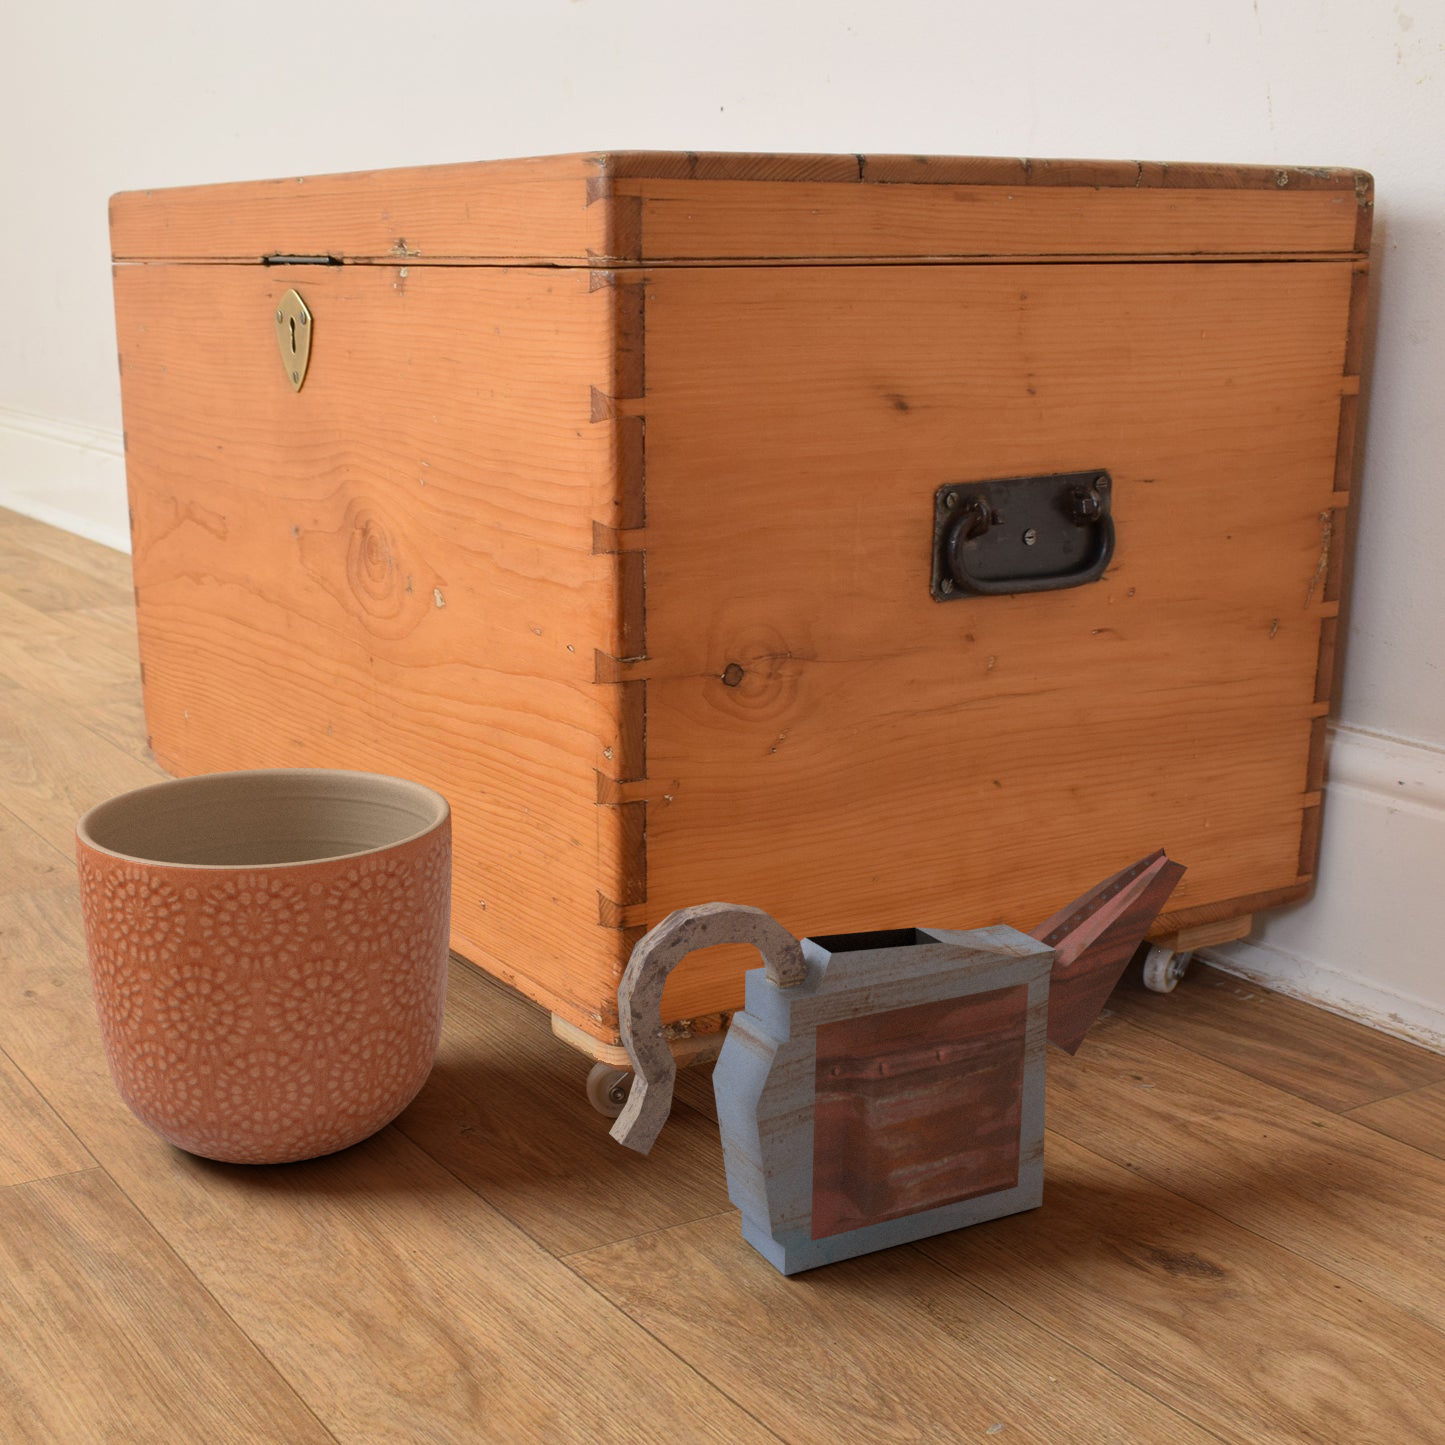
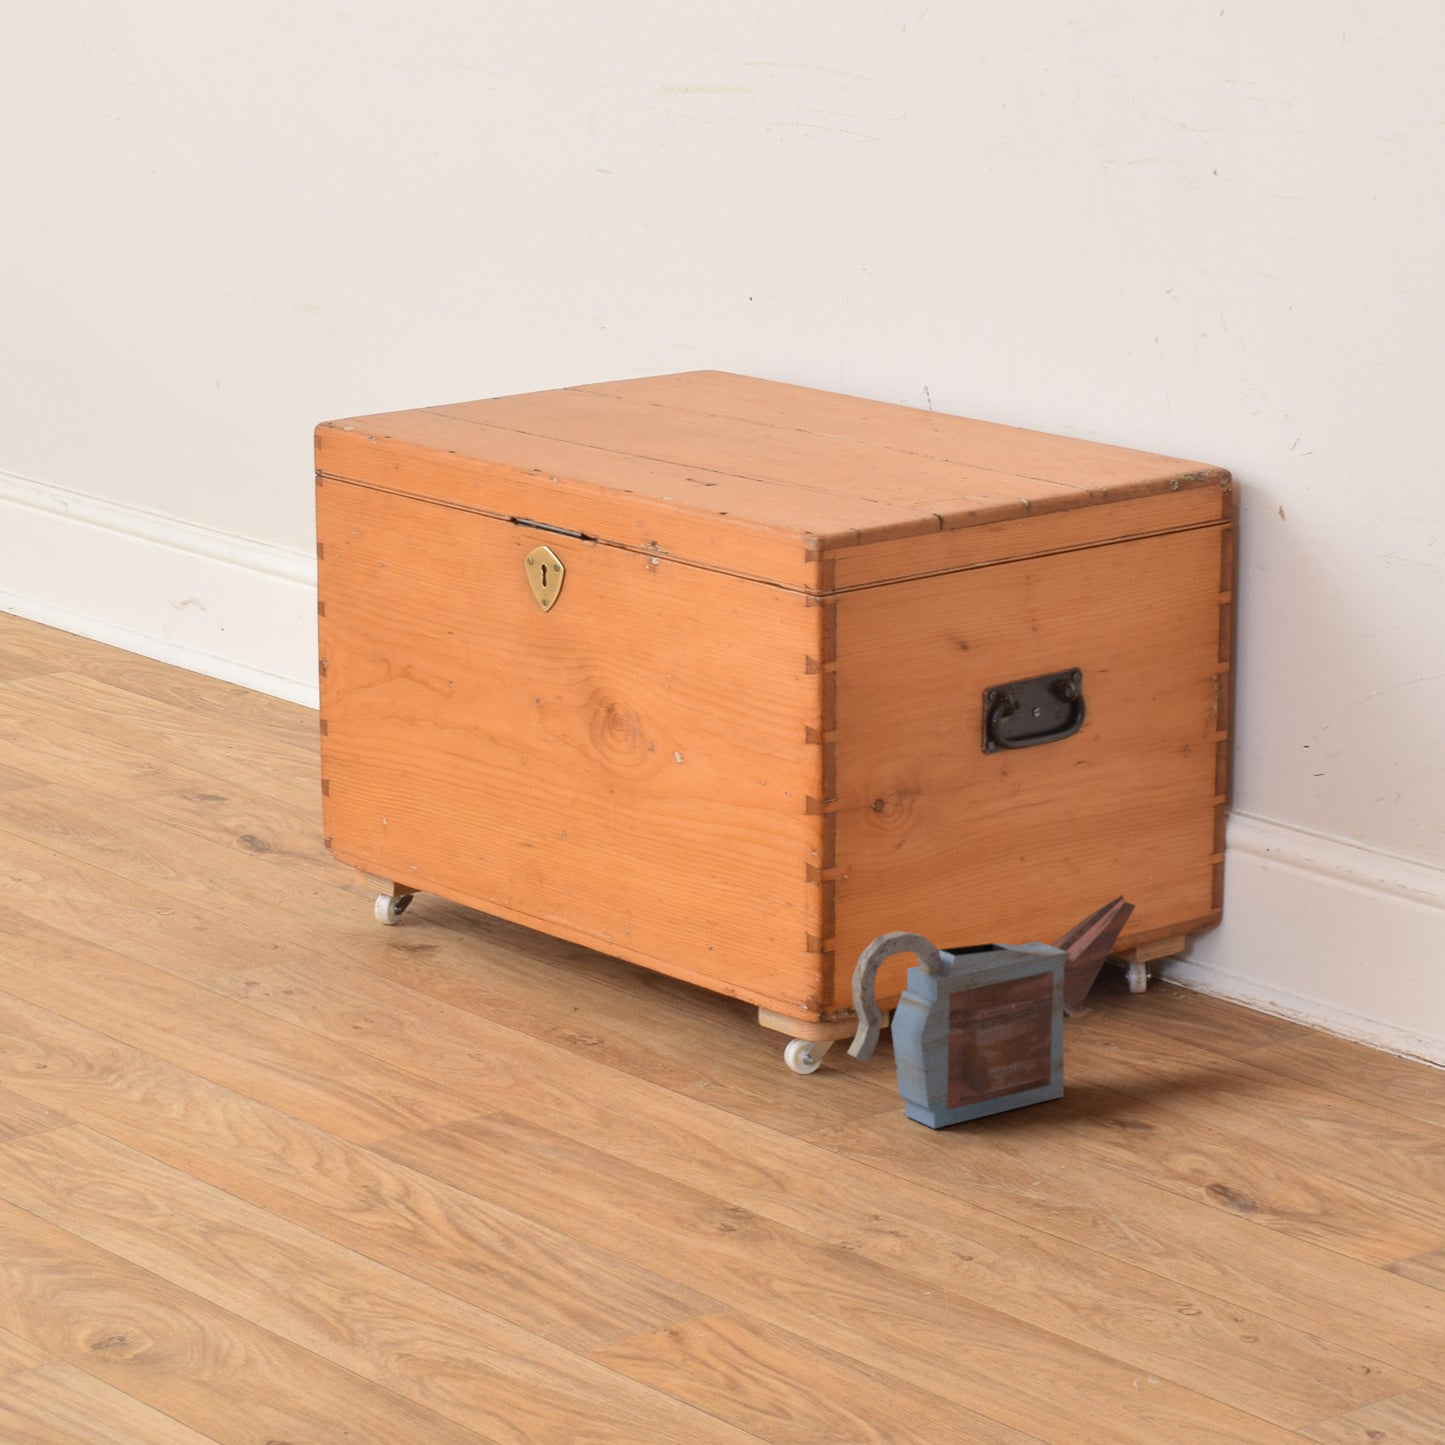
planter: present [75,768,452,1164] -> none [506,869,717,1098]

